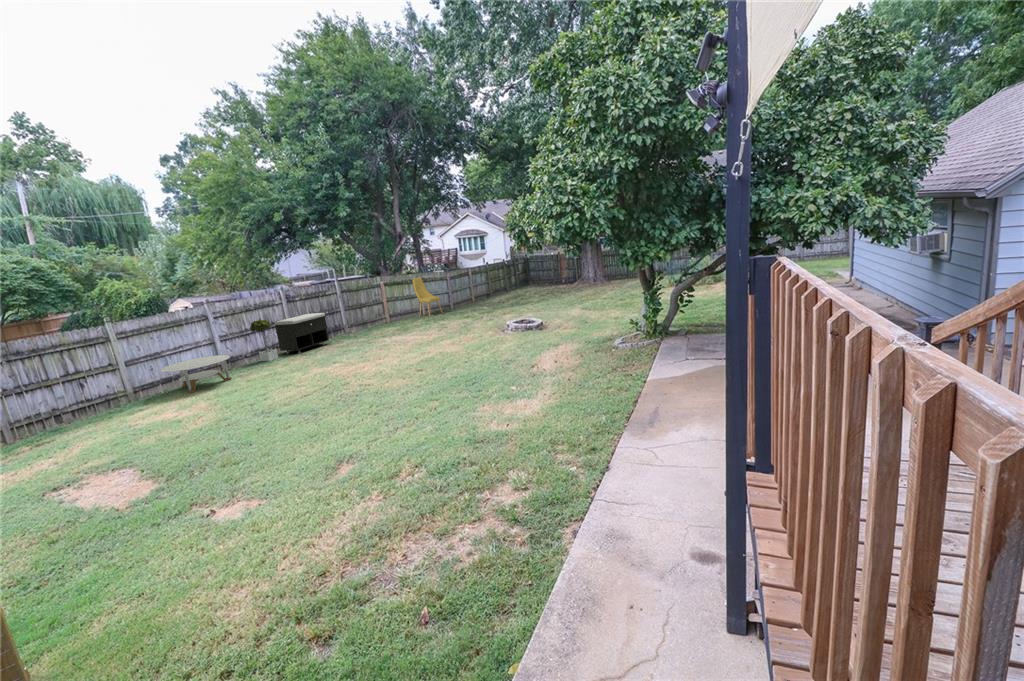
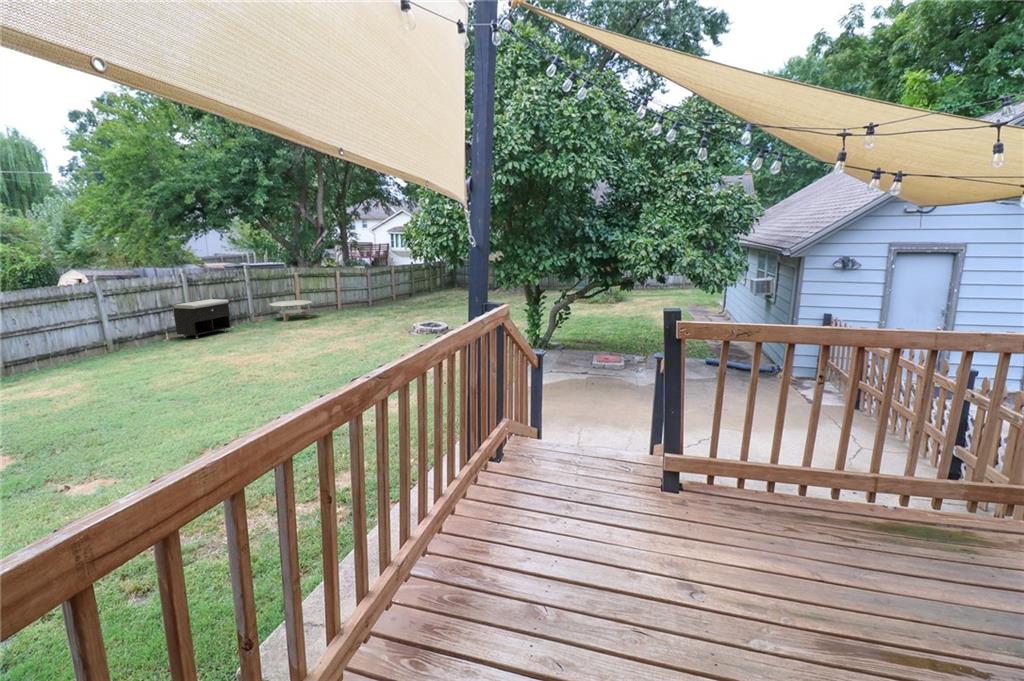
chair: present [413,278,443,317] -> none [327,272,356,312]
potted tree: present [250,320,278,361] -> none [144,301,173,344]
round table: present [160,355,232,394] -> present [270,300,312,322]

